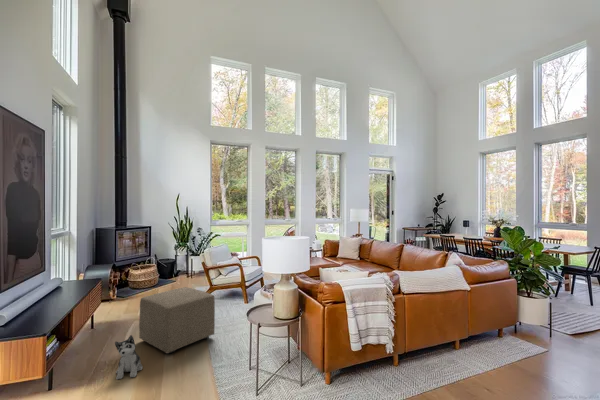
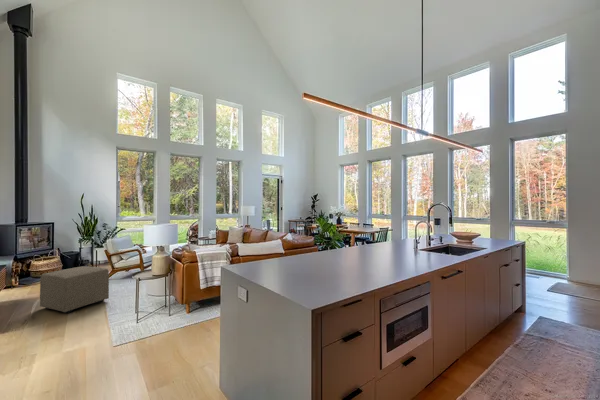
plush toy: present [115,335,143,379] -> none [17,298,42,330]

